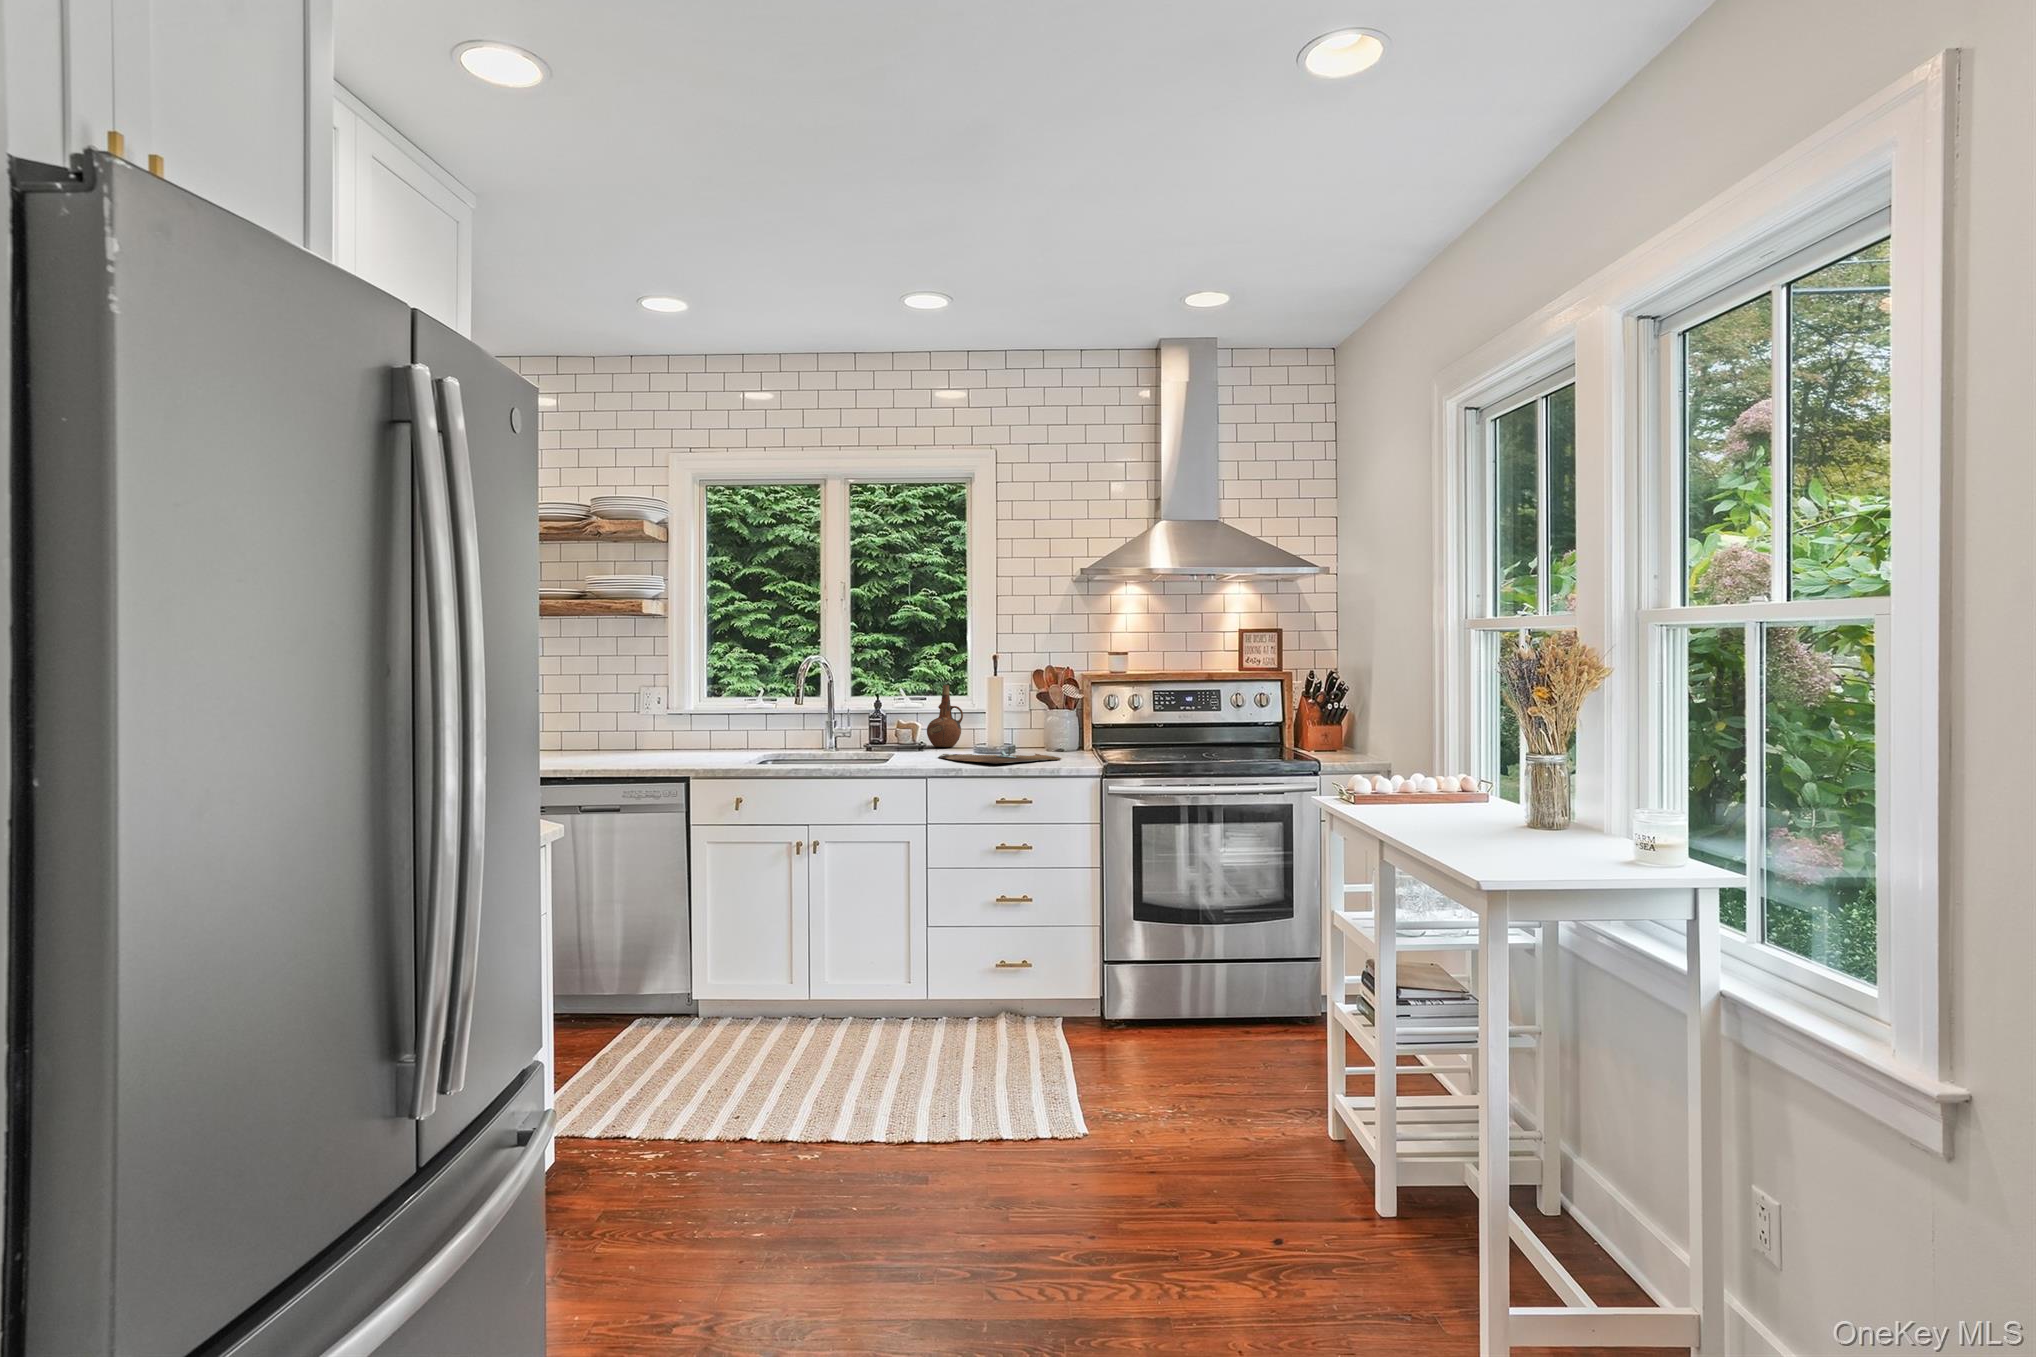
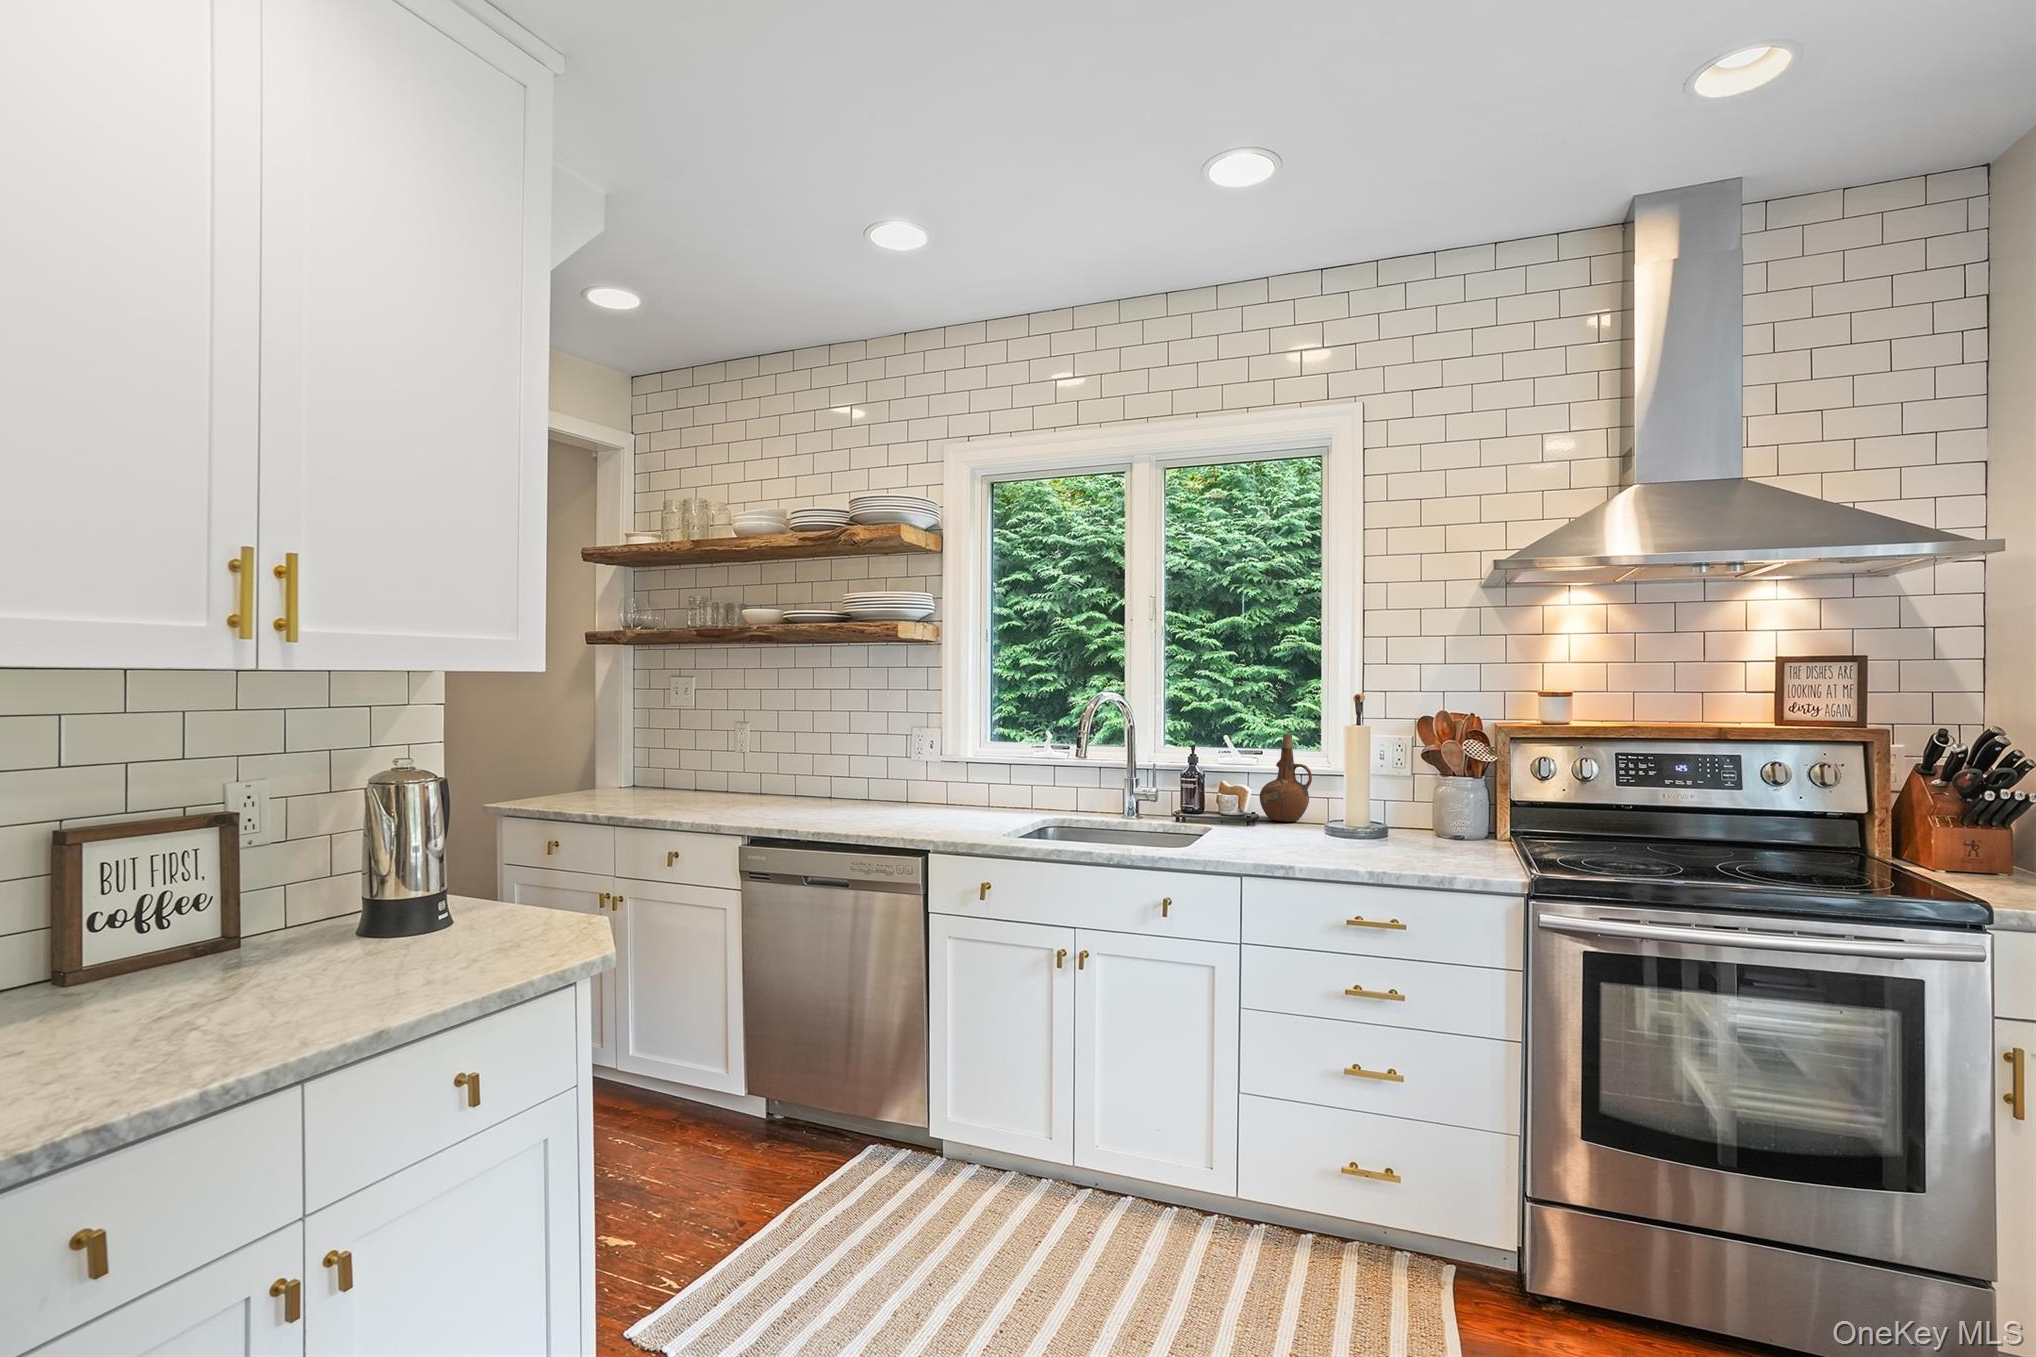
cutting board: present [939,746,1061,764] -> none [1267,832,1458,862]

